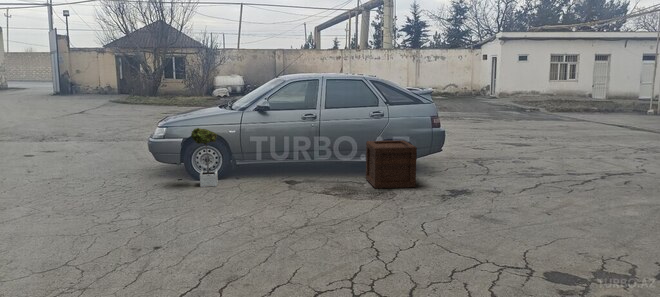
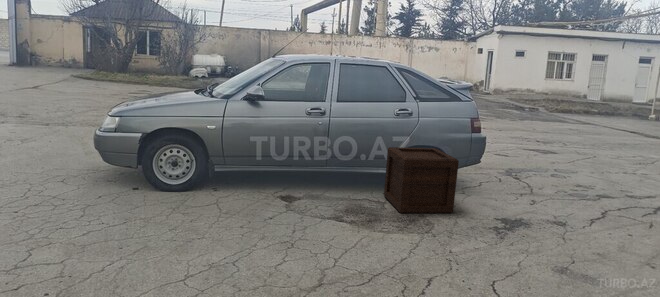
potted tree: present [191,128,218,187] -> none [153,120,190,200]

